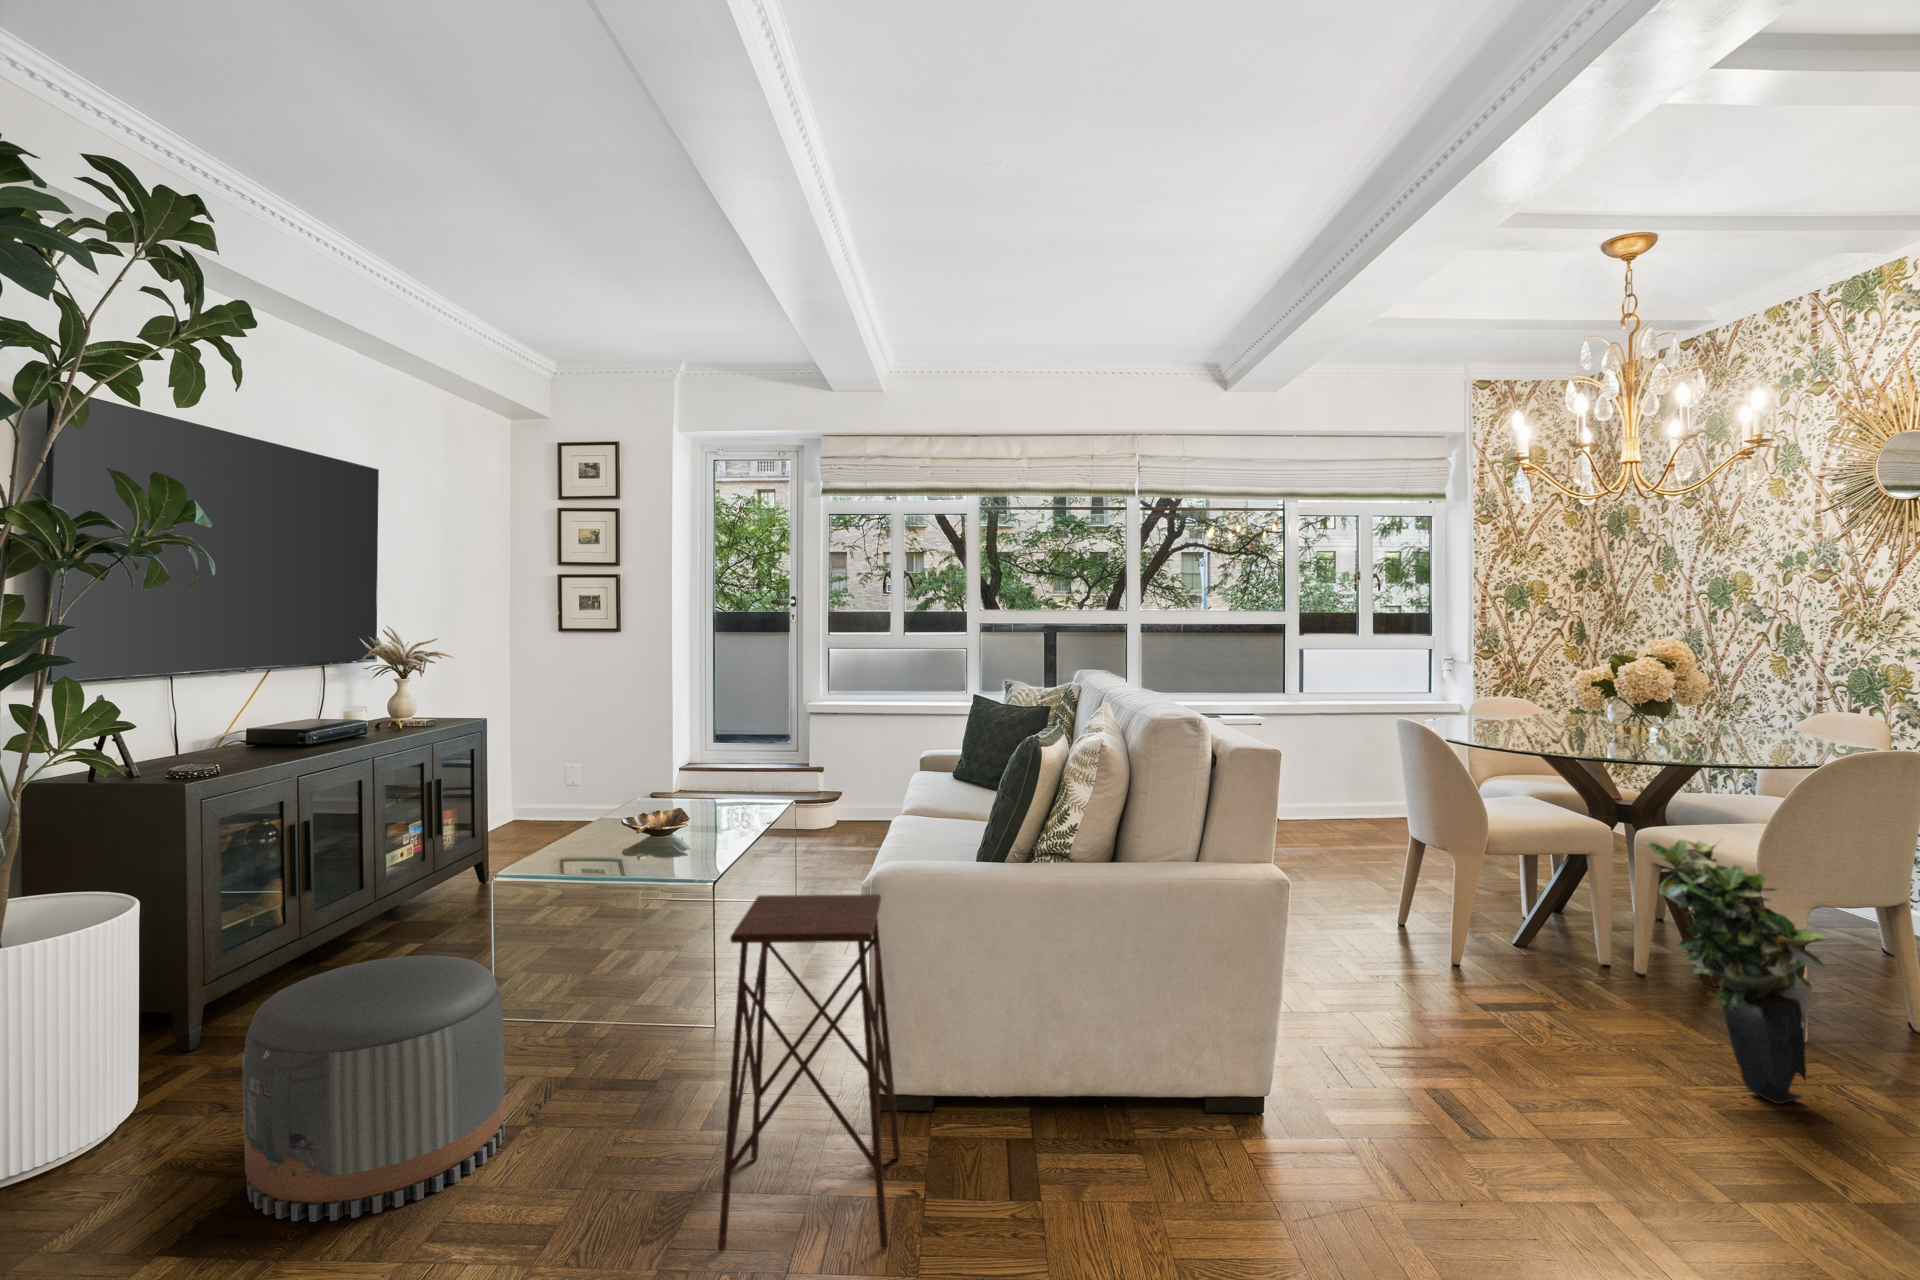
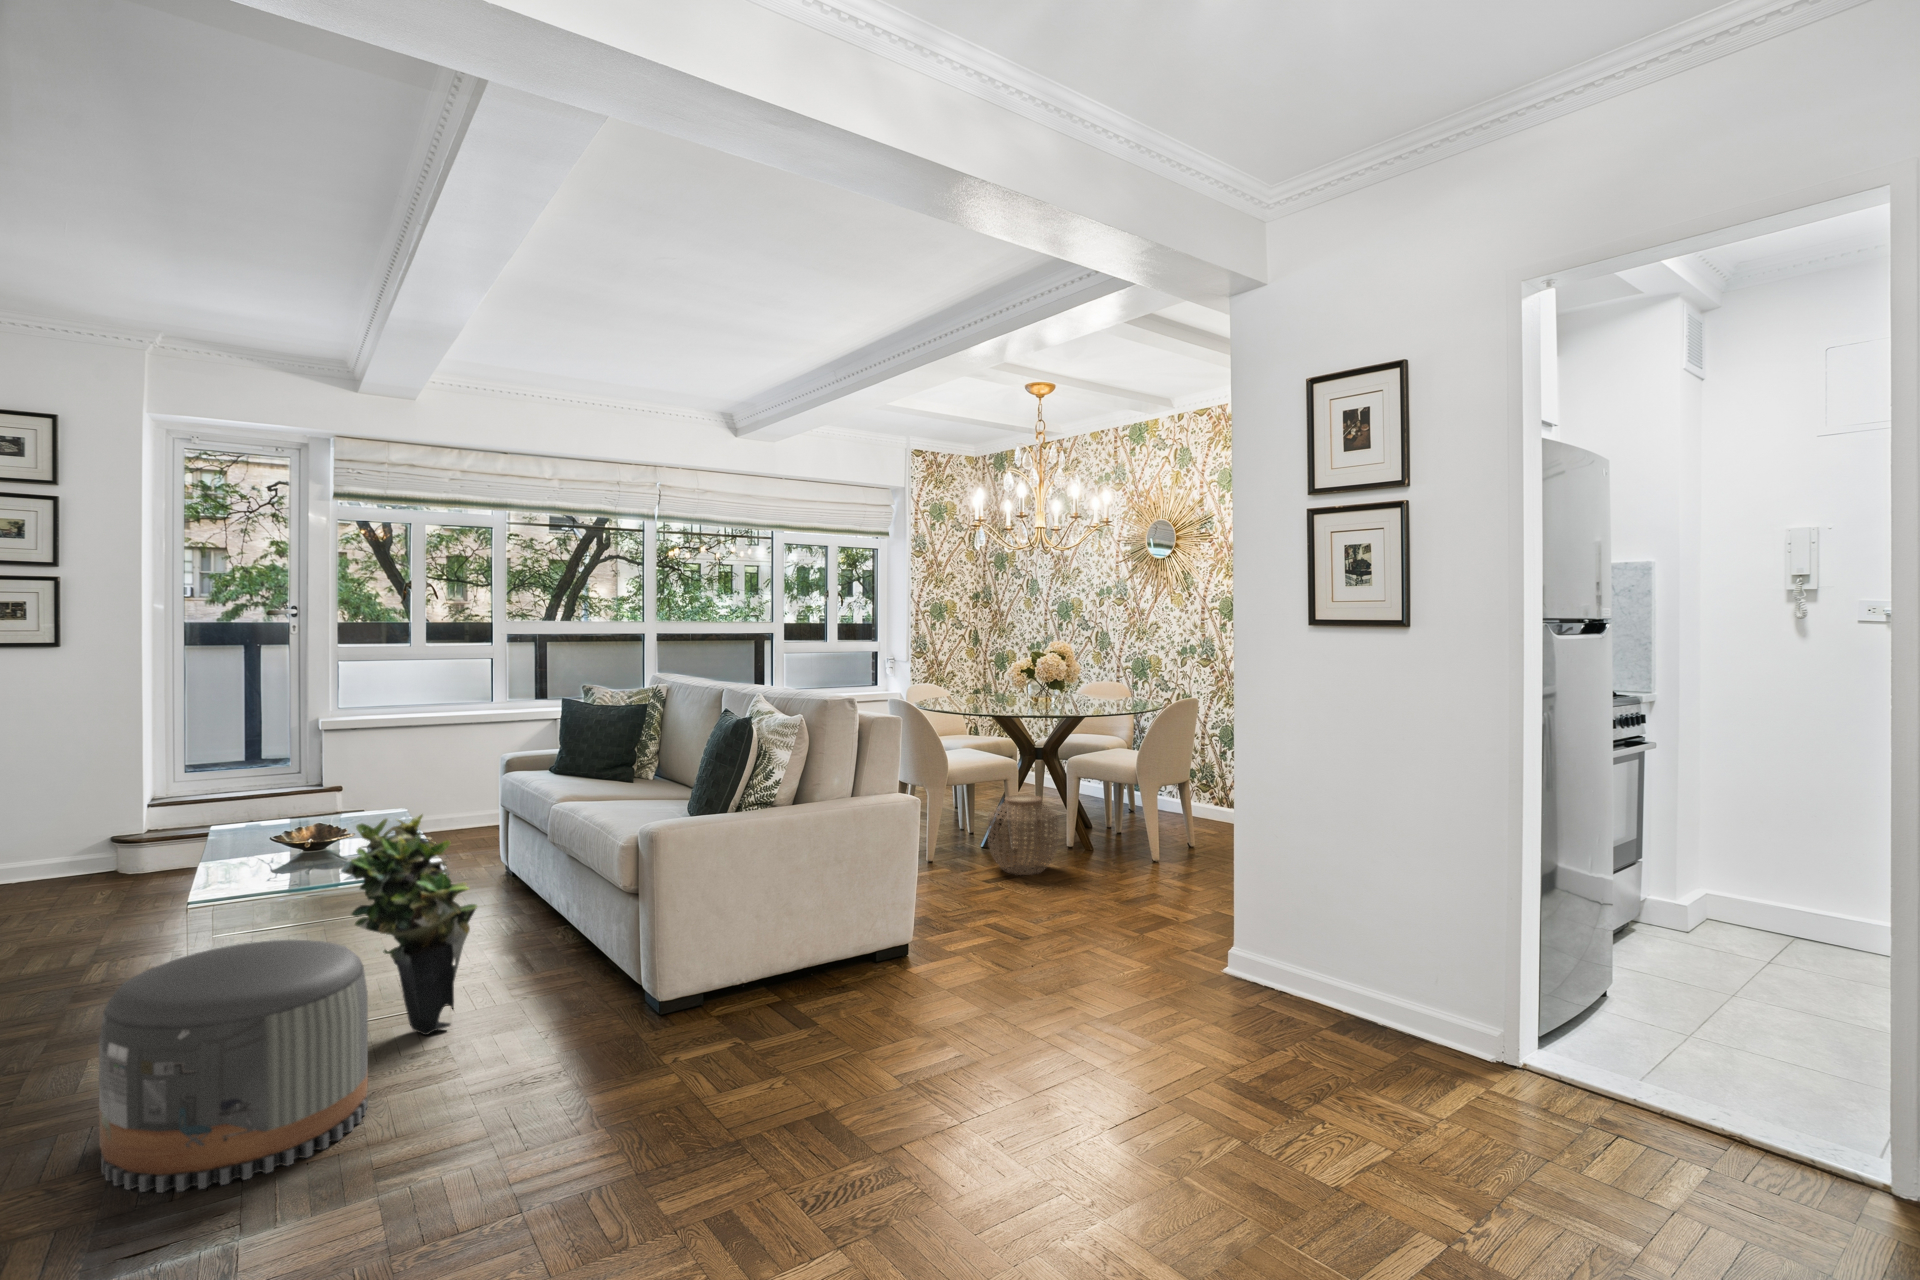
potted plant: present [1646,839,1827,1104] -> present [341,815,477,1035]
woven basket: none [1477,884,1605,1017] -> present [988,795,1058,875]
side table: present [718,894,900,1251] -> none [610,823,768,1088]

